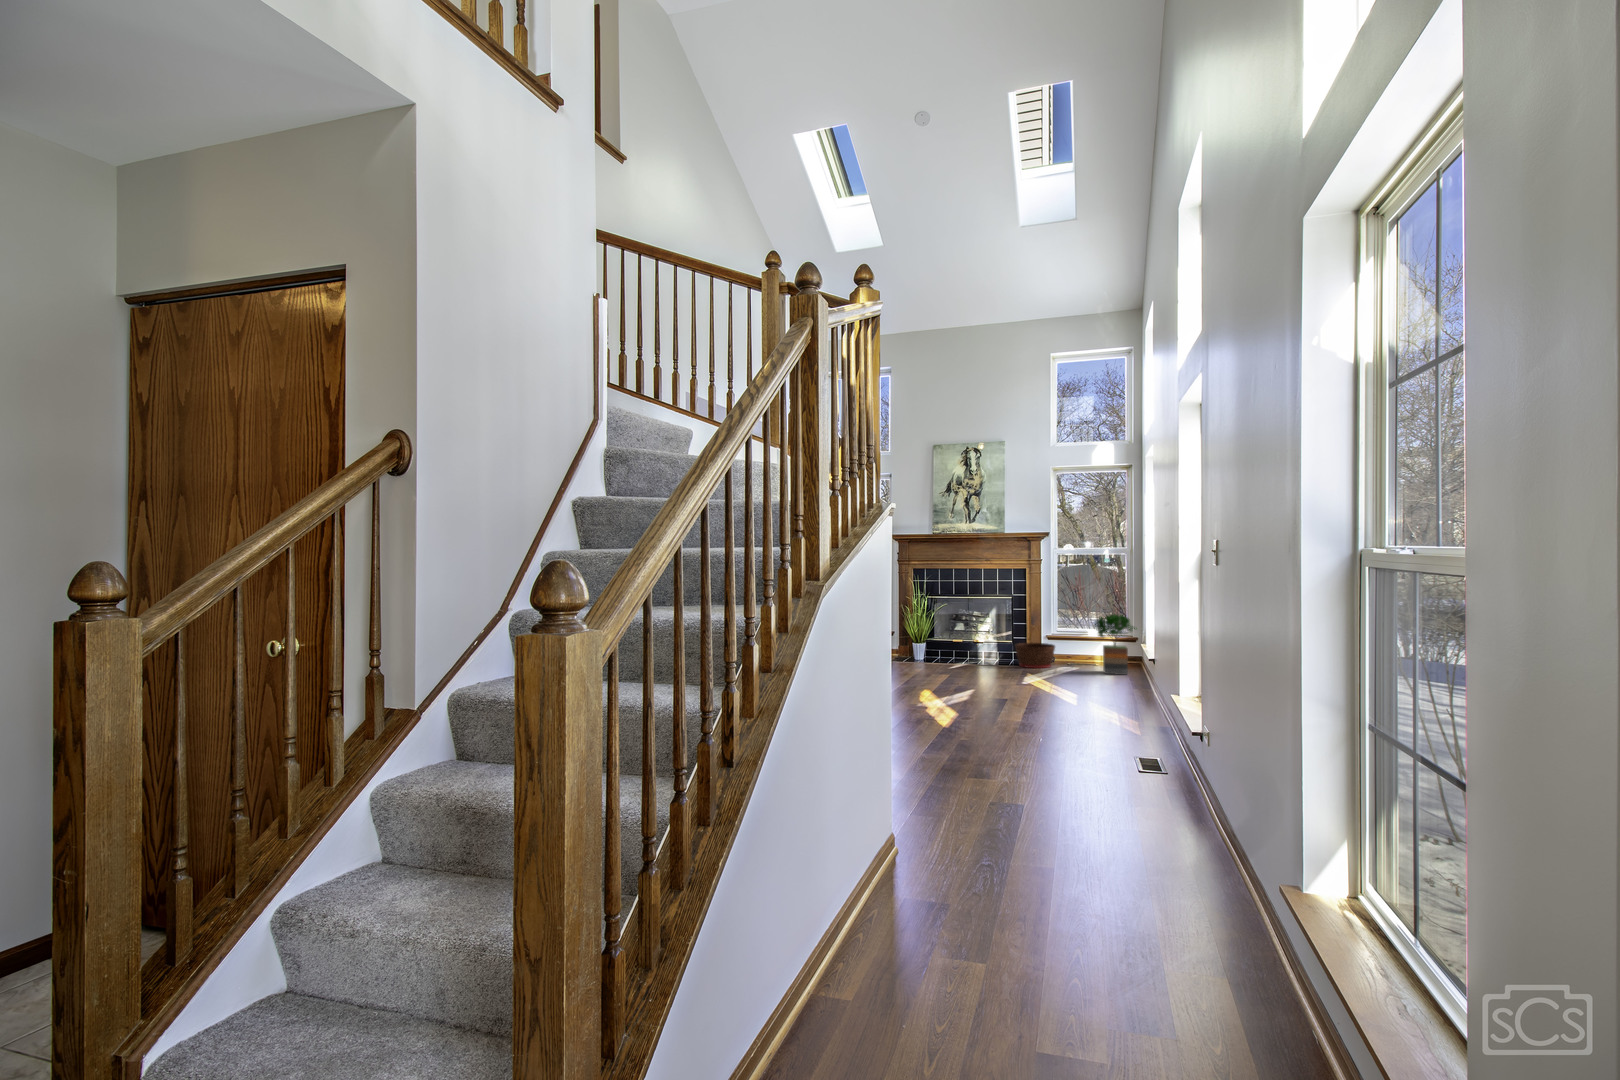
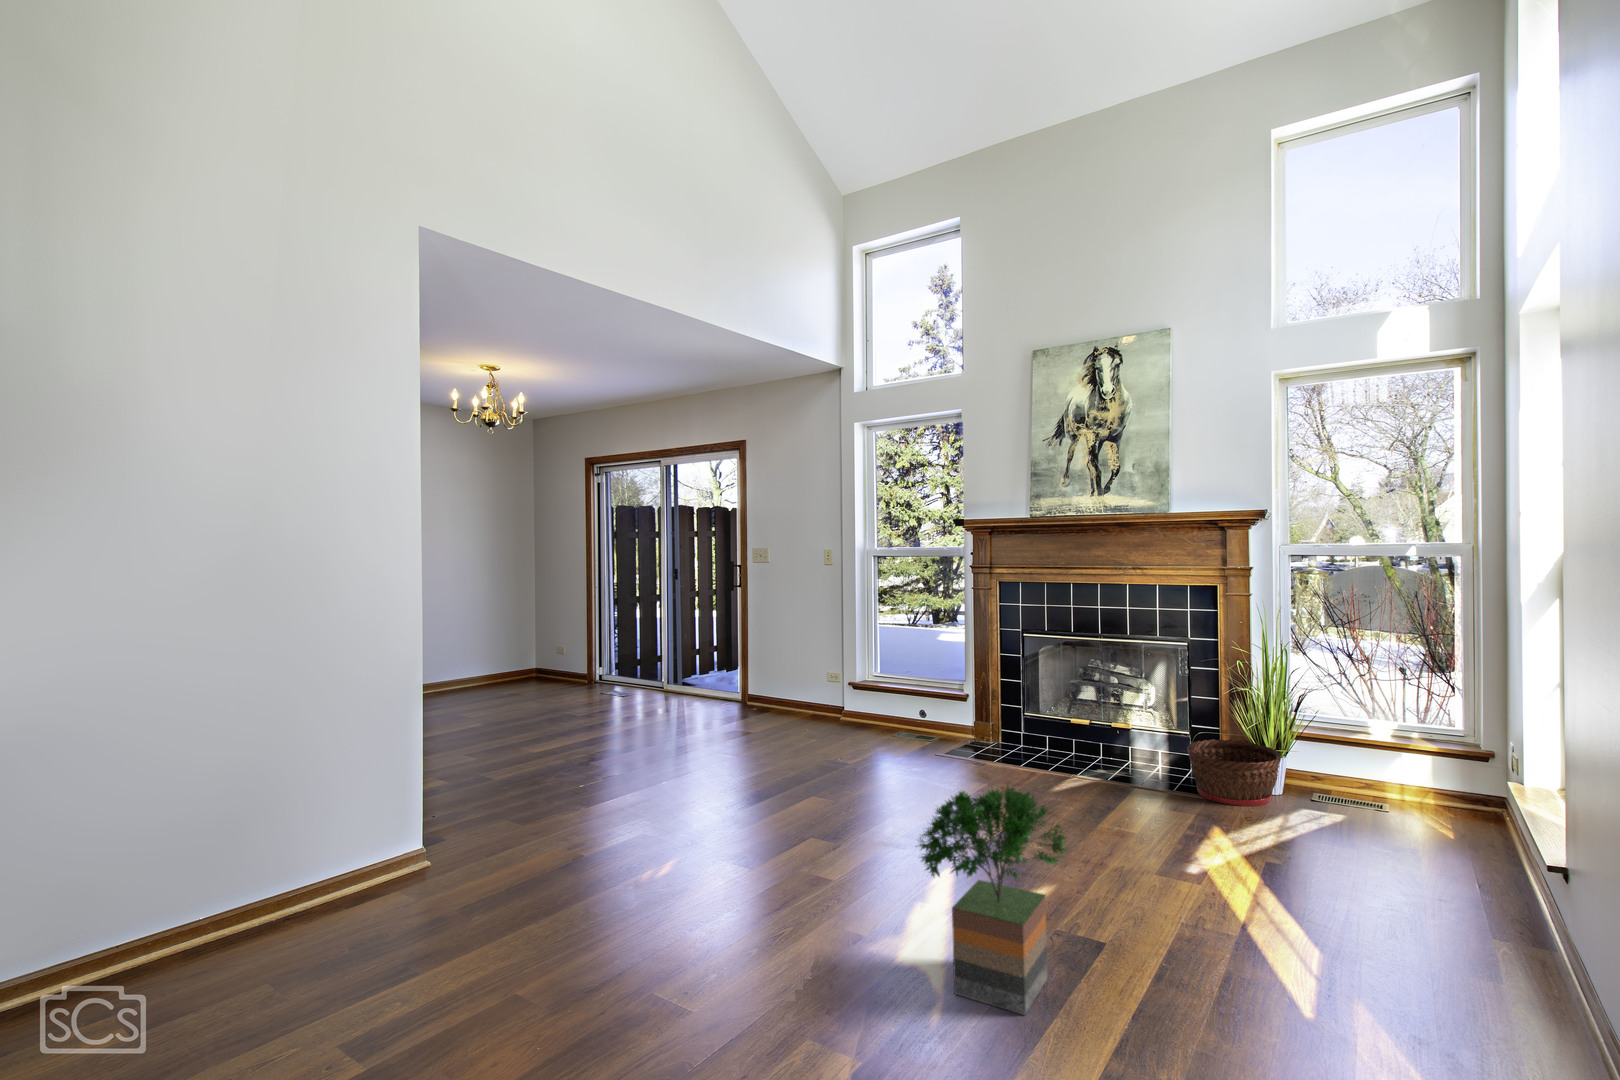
potted tree: present [1095,614,1137,675] -> present [916,786,1067,1015]

